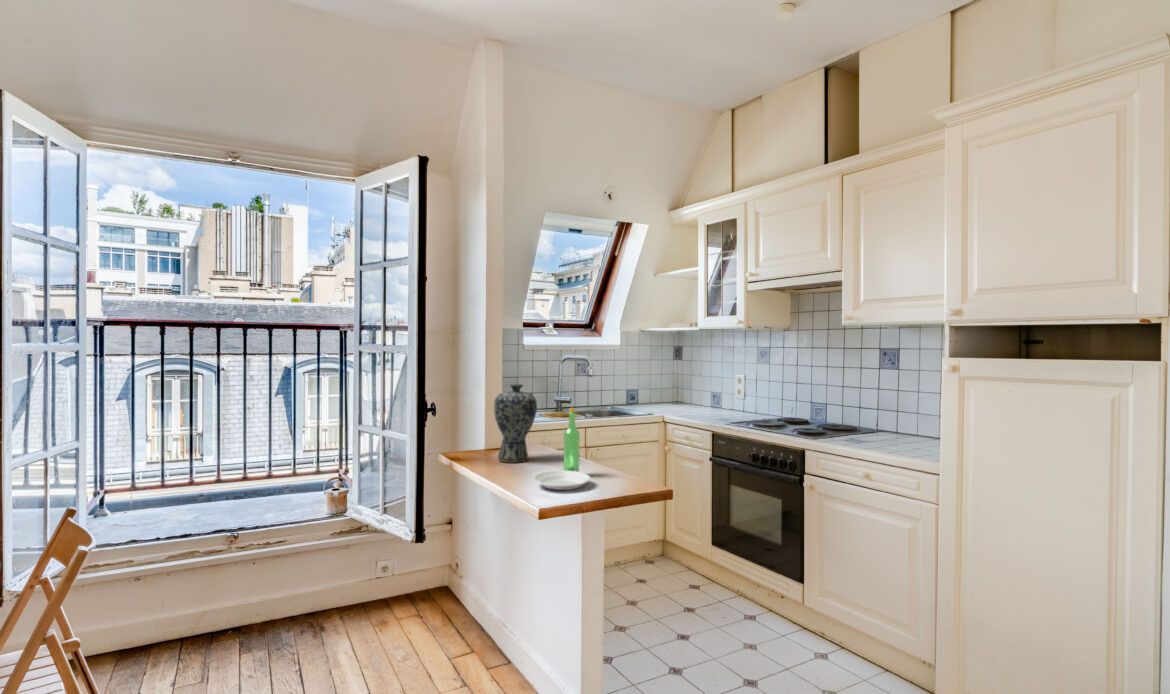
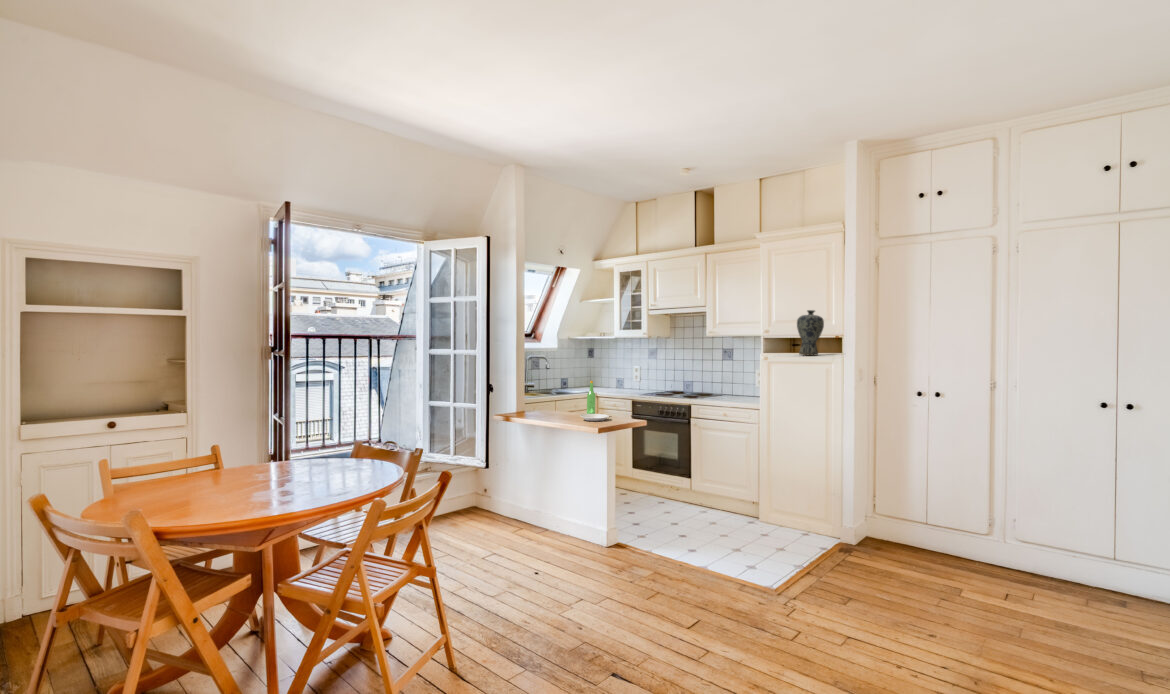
vase: present [494,384,537,463] -> present [797,310,824,355]

